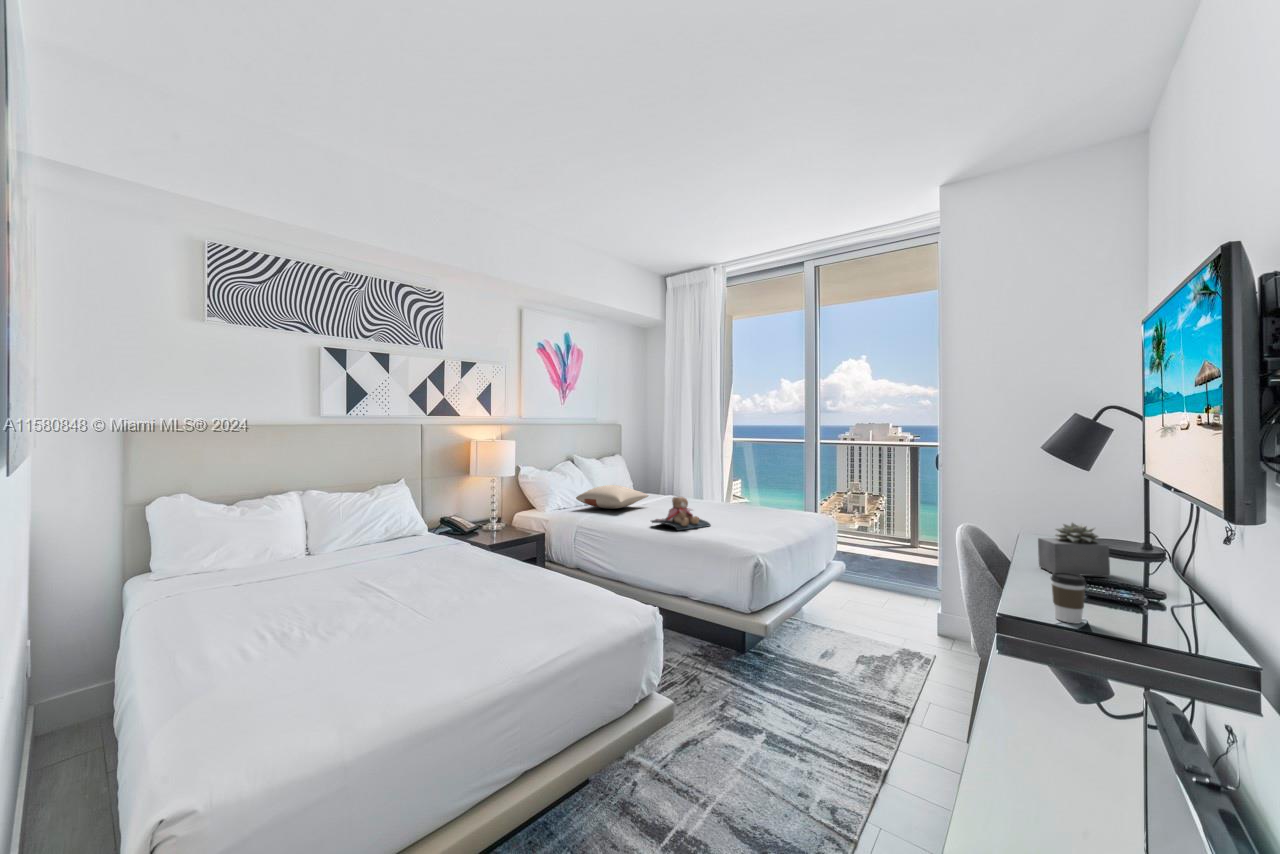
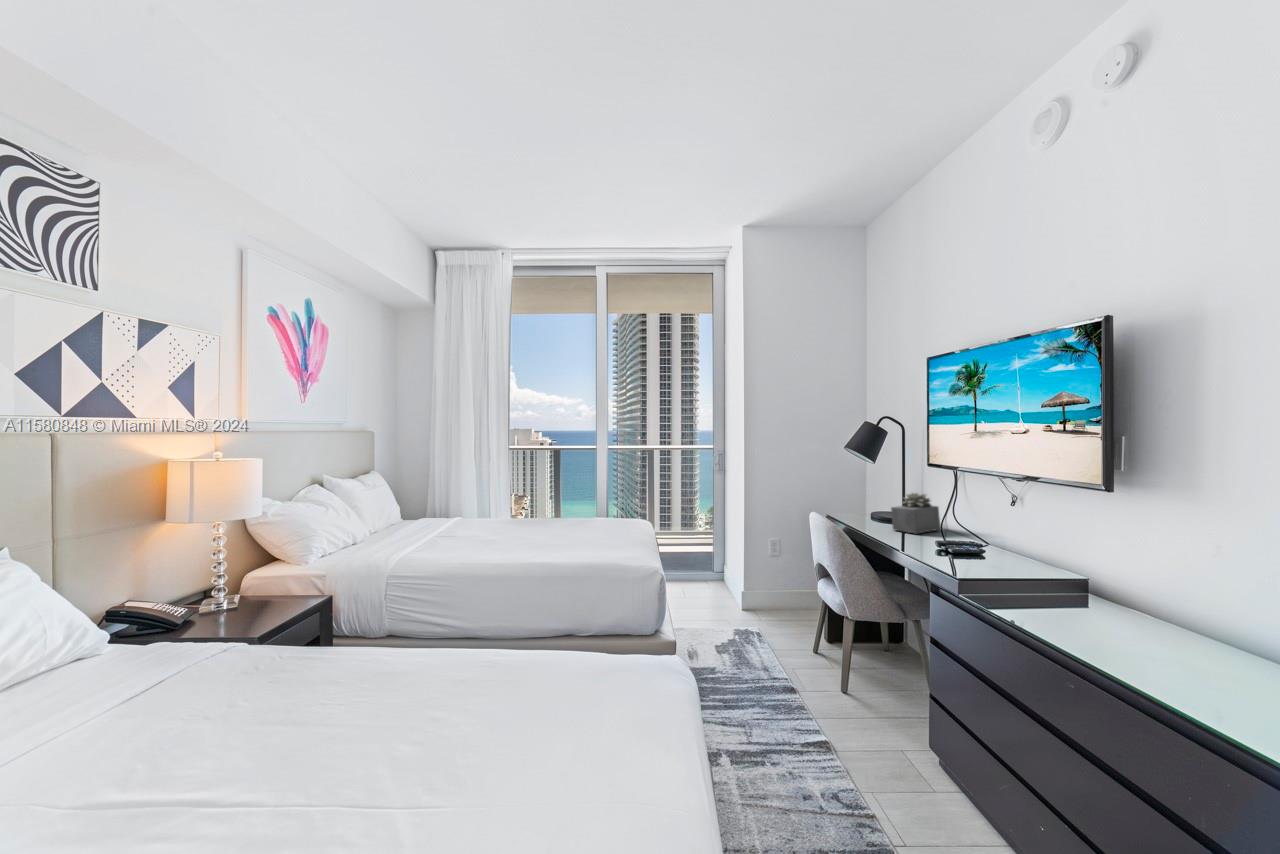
pillow: present [576,485,648,509] -> none [353,508,449,540]
teddy bear: present [651,497,710,531] -> none [494,511,562,553]
coffee cup: present [1051,572,1086,623] -> none [987,527,1014,566]

